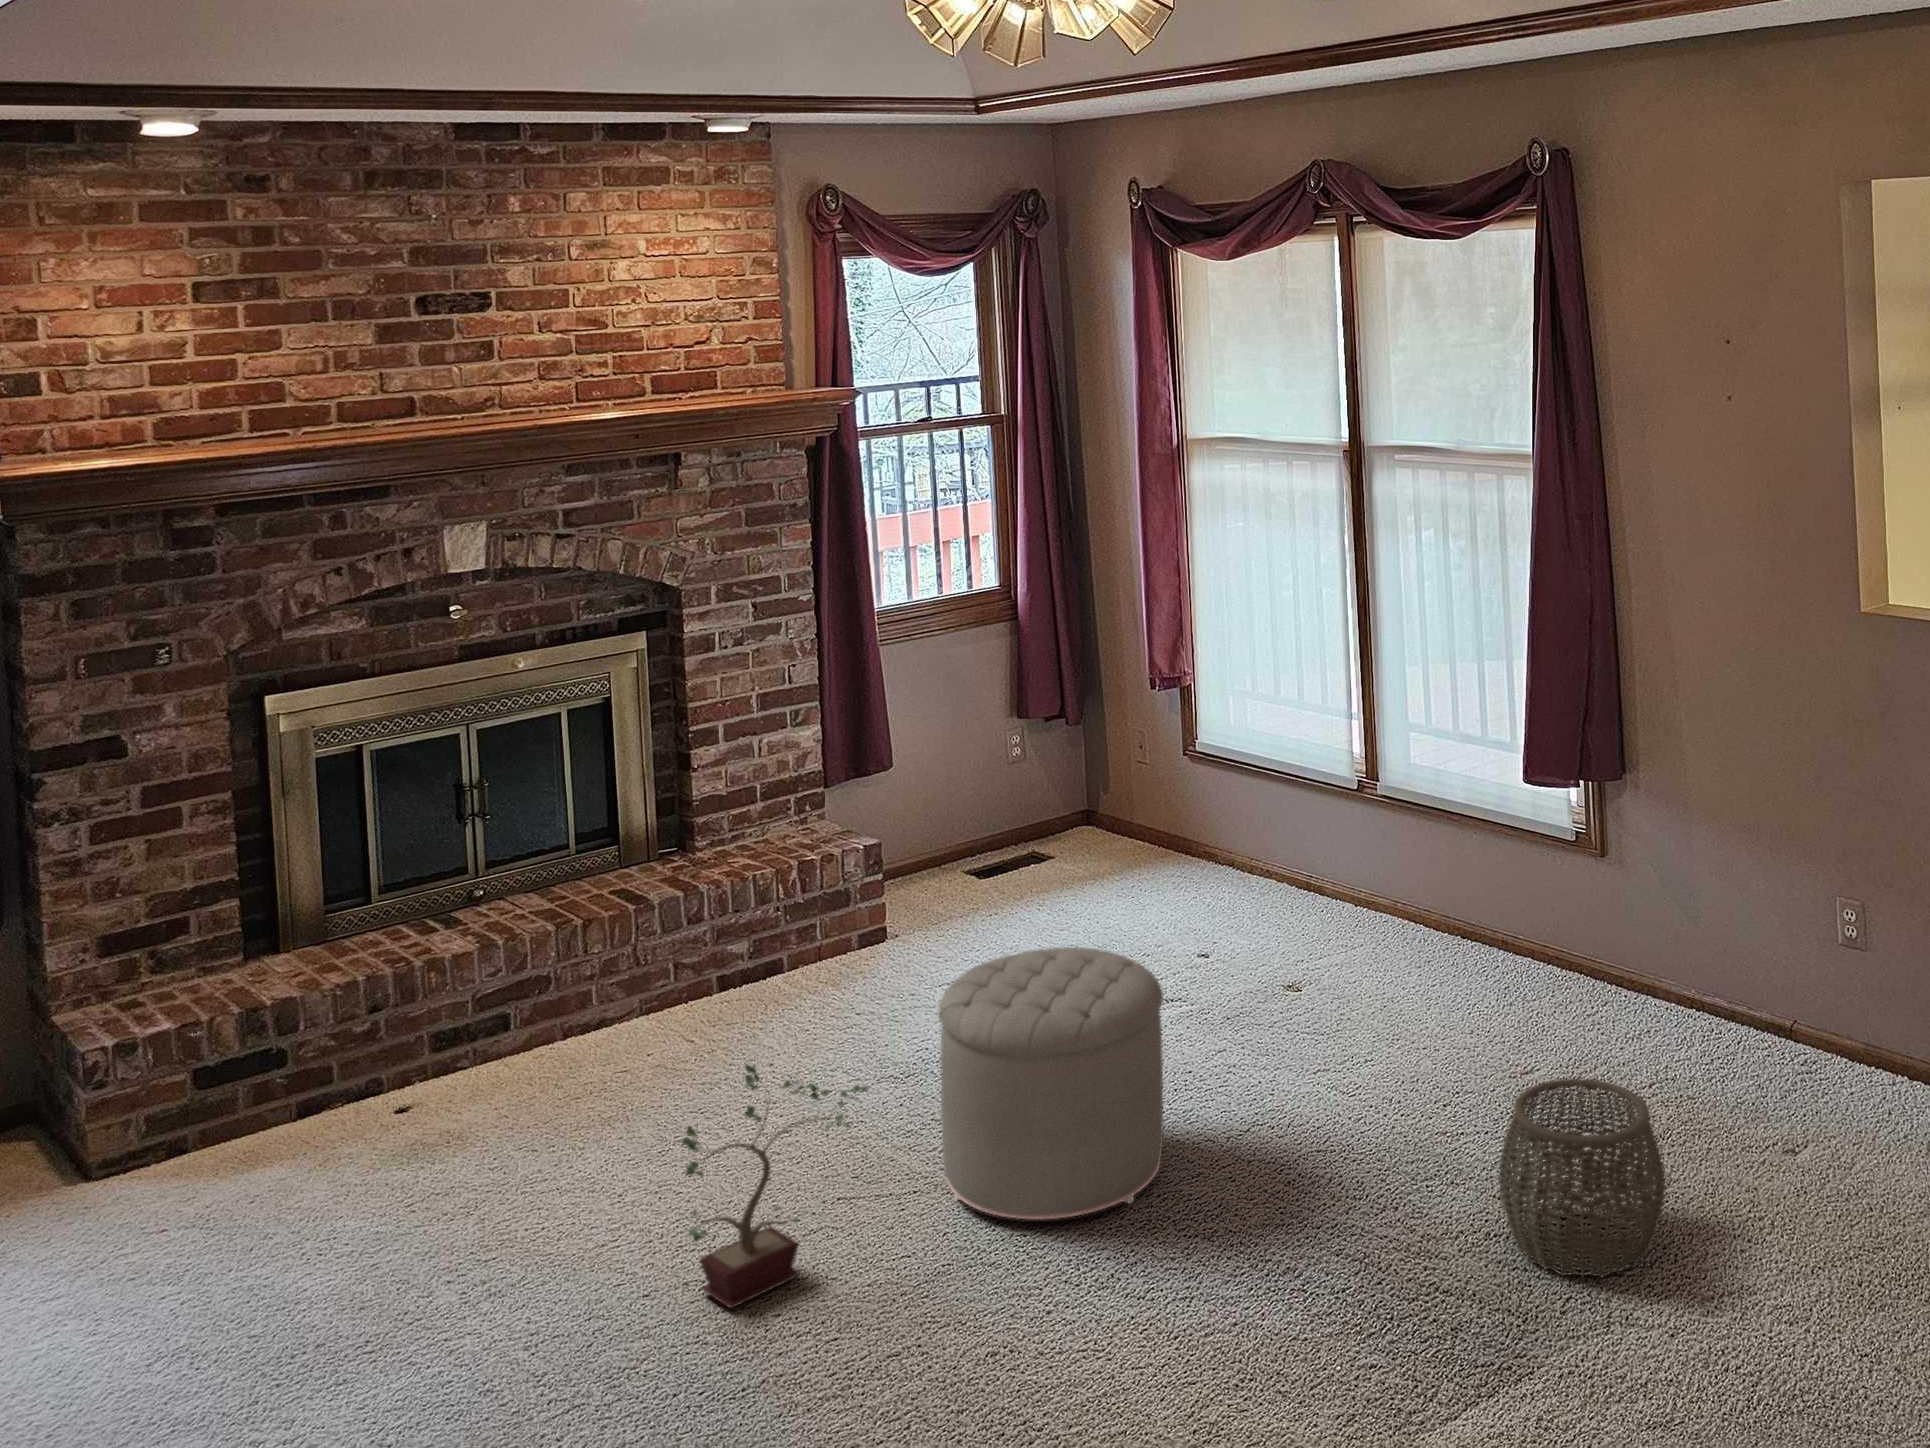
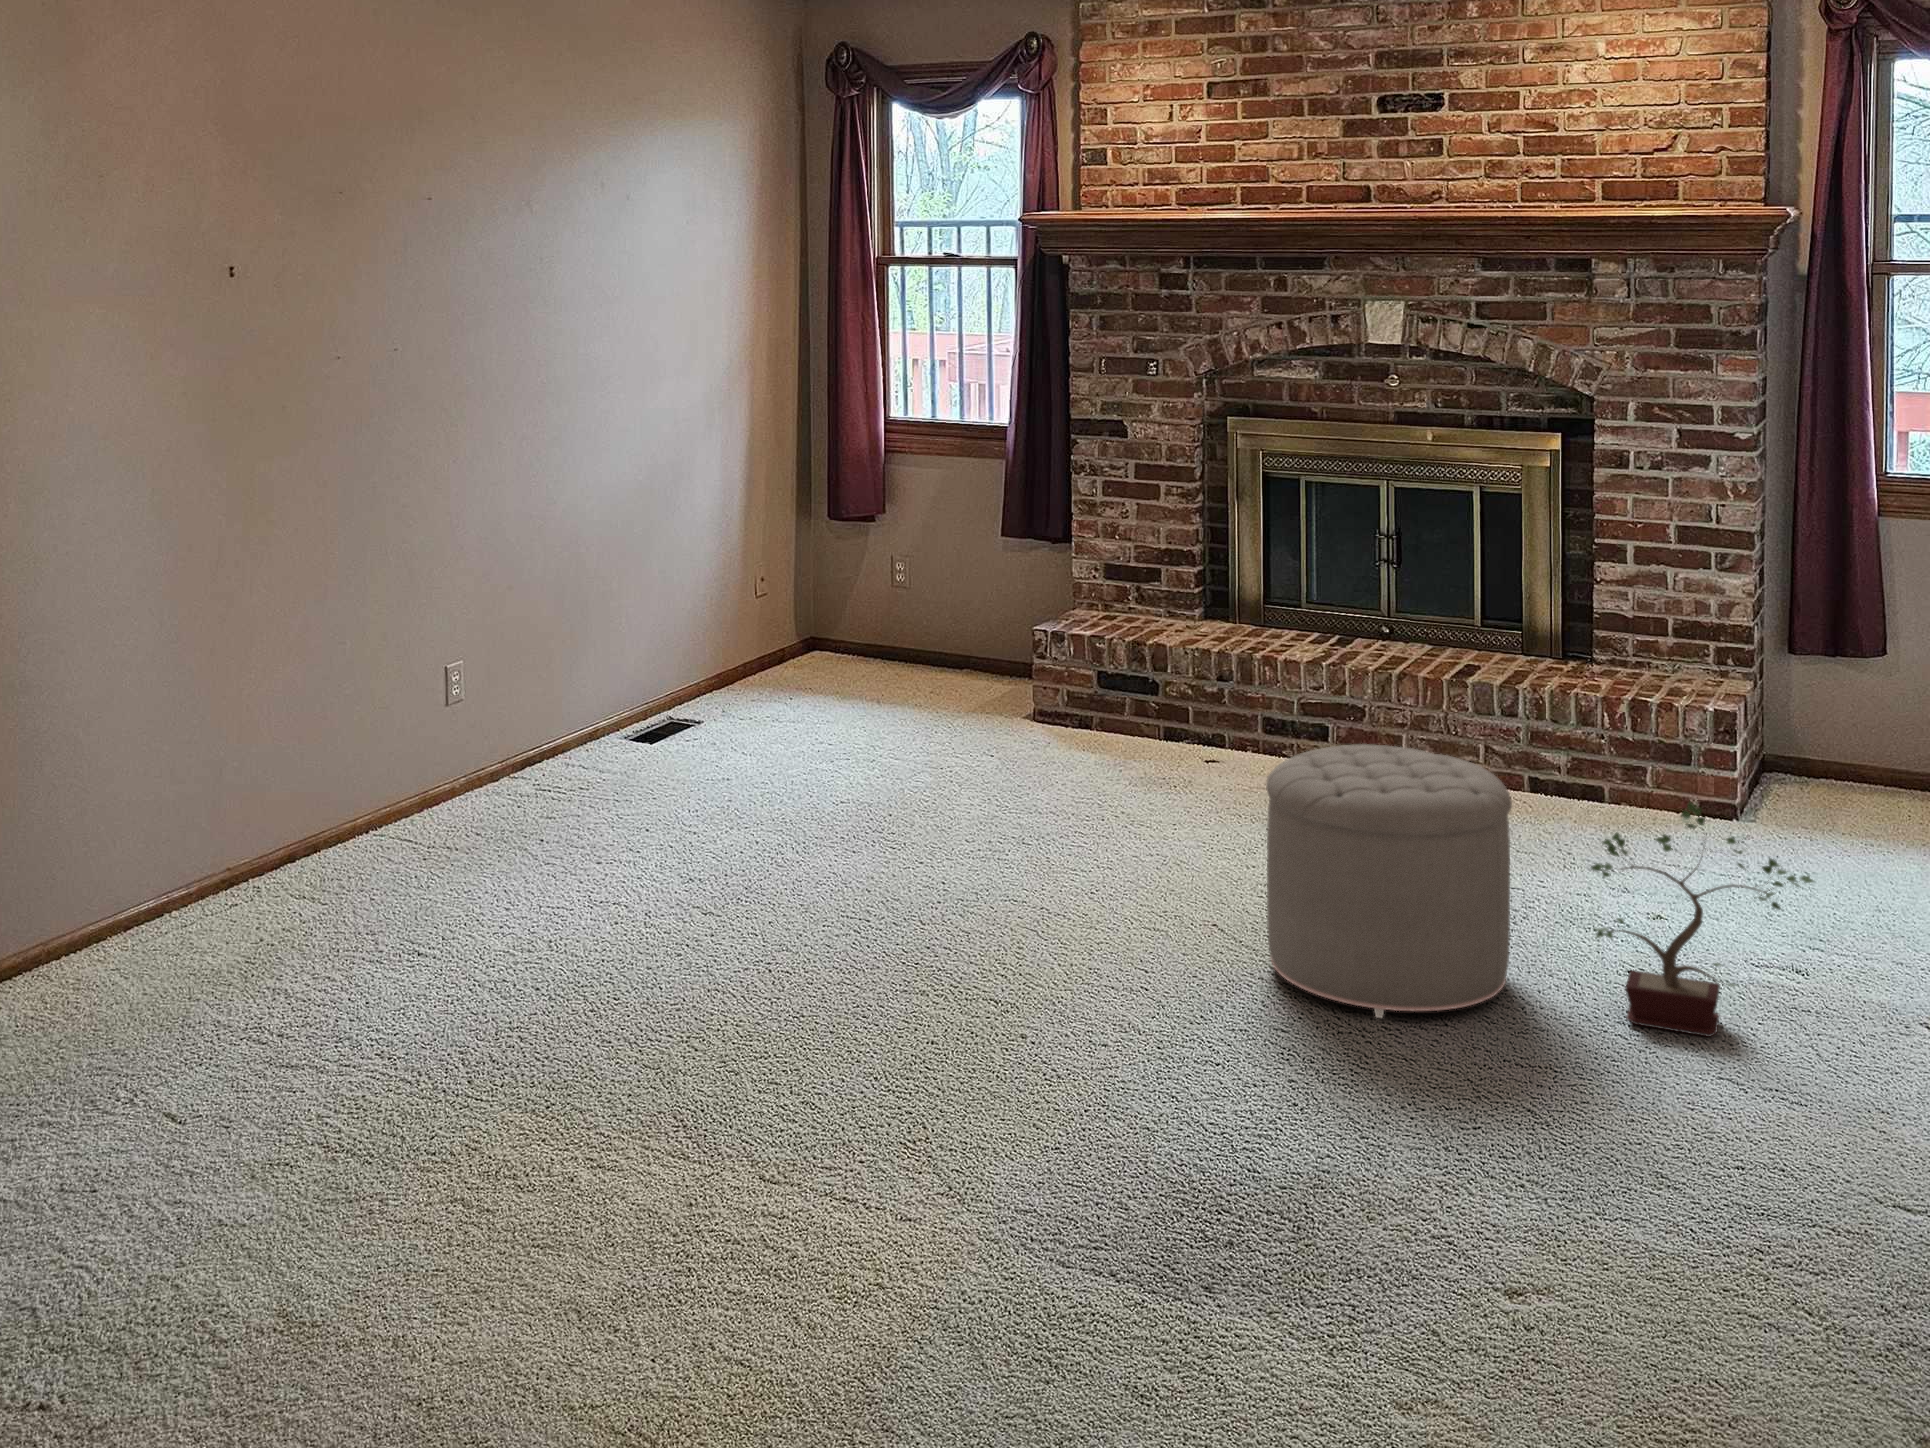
potted plant: present [682,1065,869,1308] -> present [1591,802,1813,1037]
woven basket: present [1498,1078,1666,1277] -> none [1477,1052,1722,1322]

